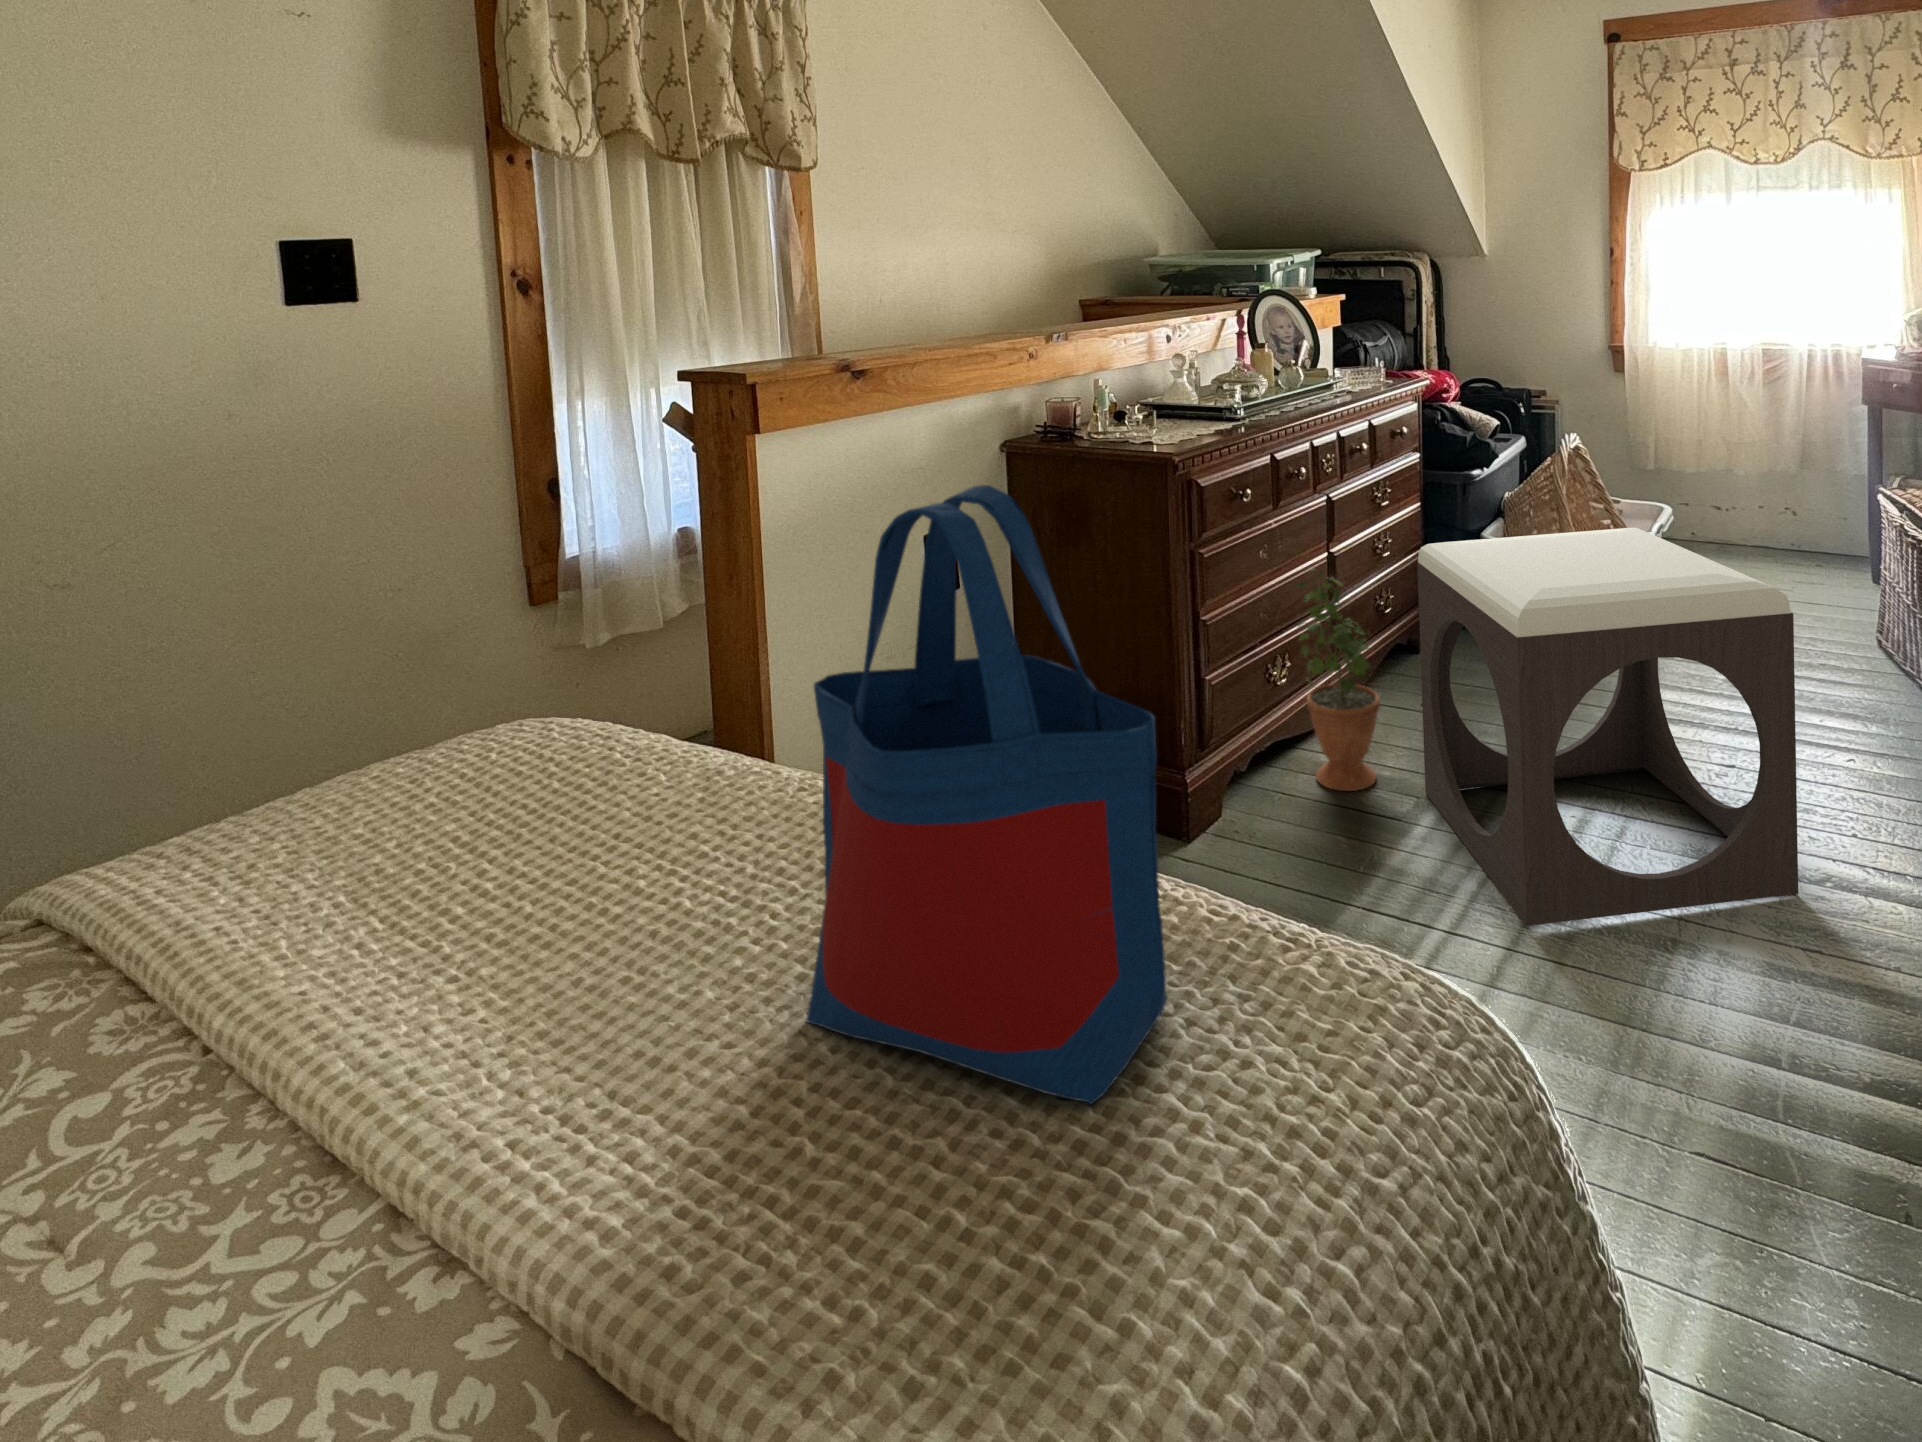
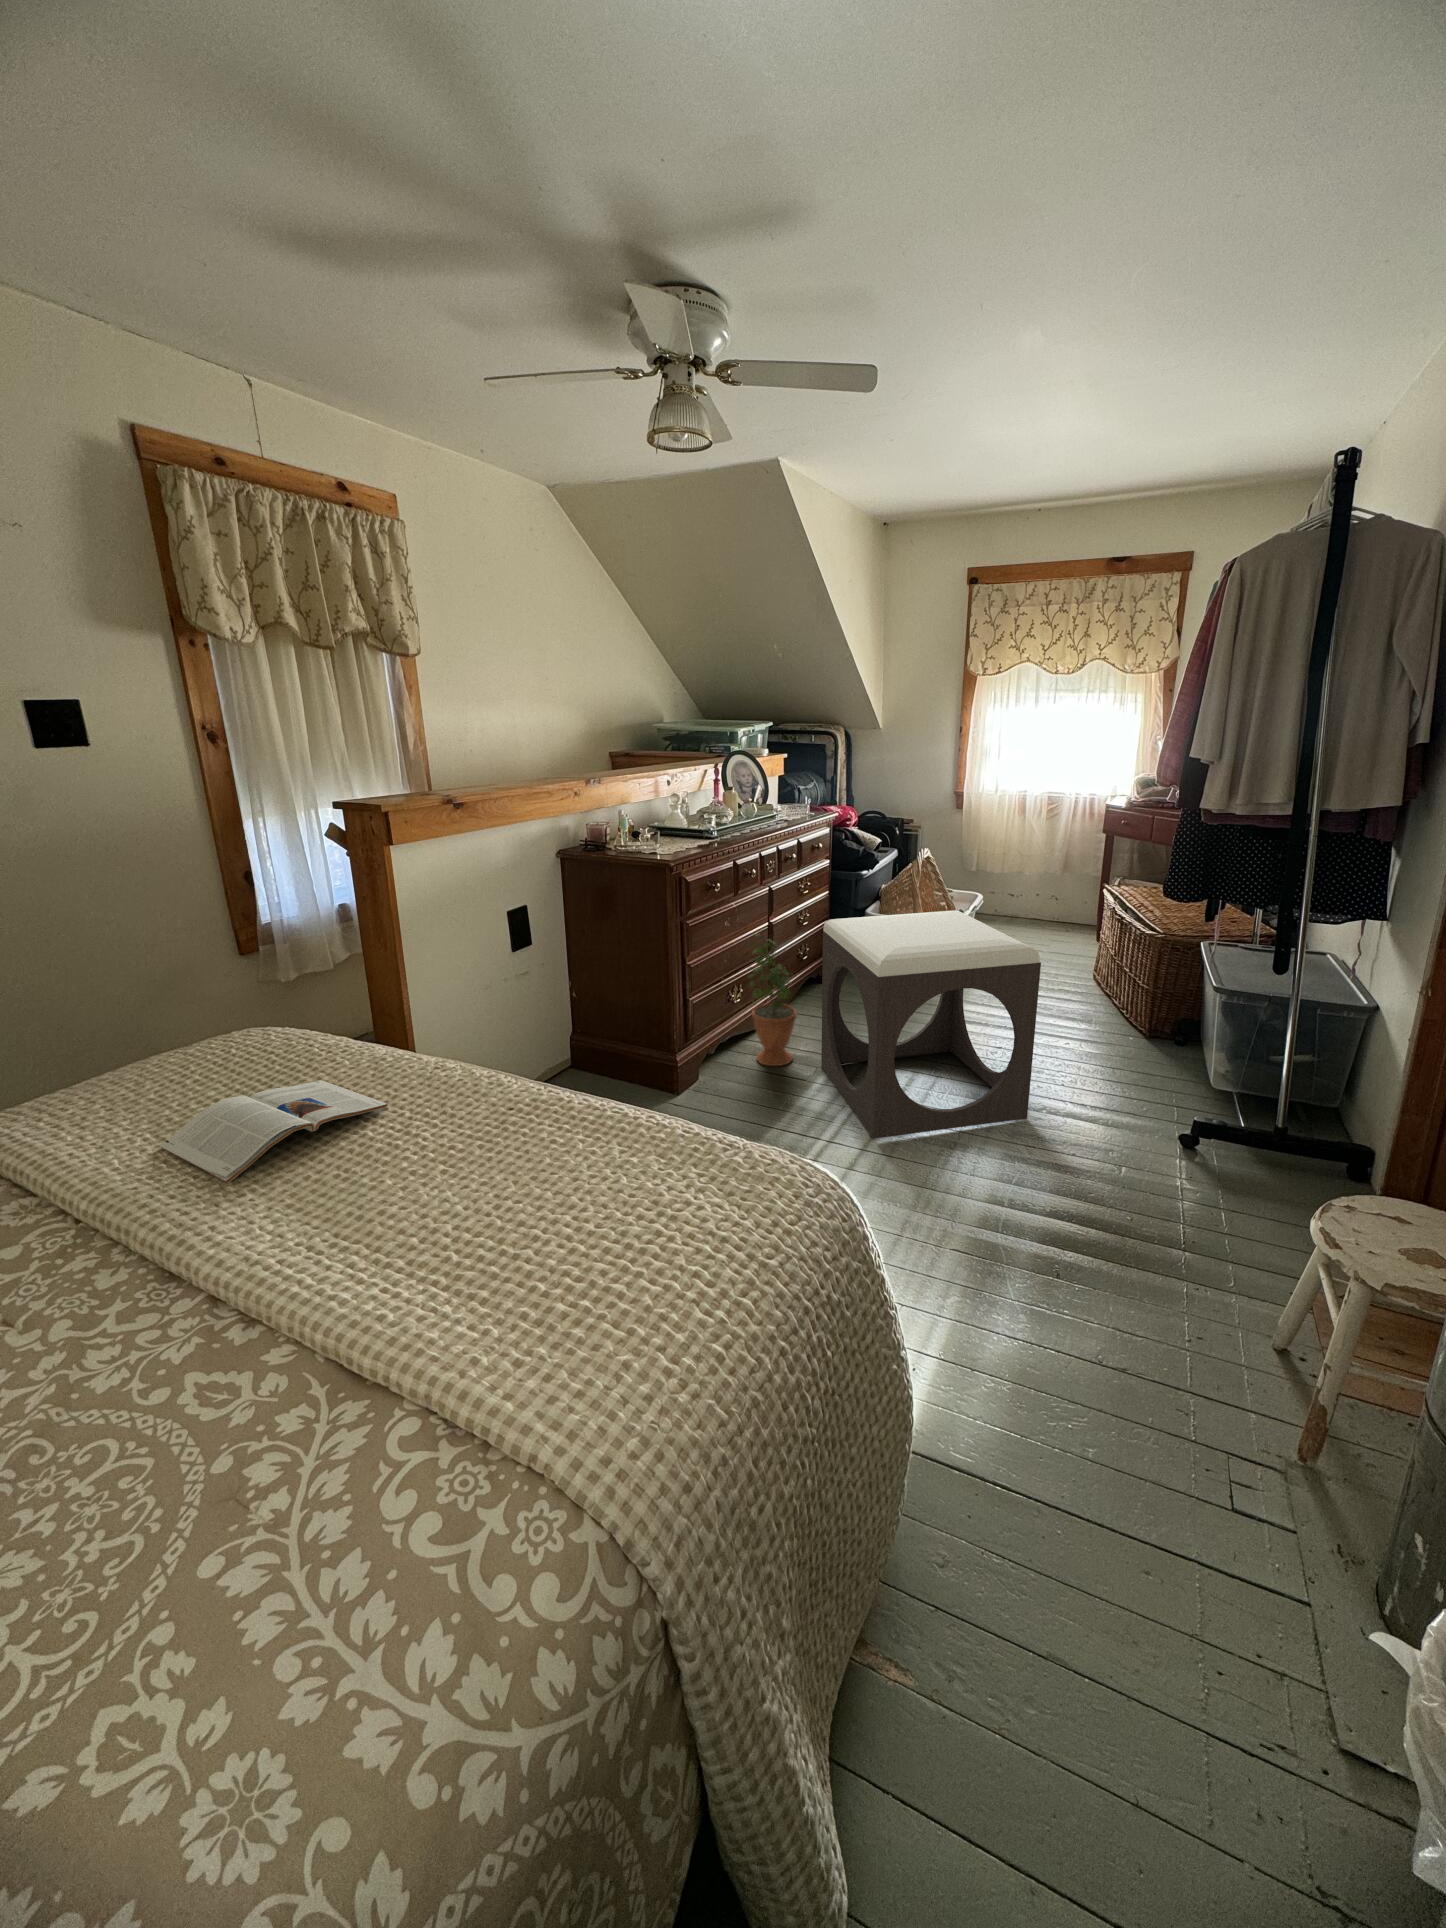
tote bag: present [806,485,1167,1104] -> none [442,892,657,1231]
magazine: none [357,804,722,987] -> present [160,1080,388,1183]

